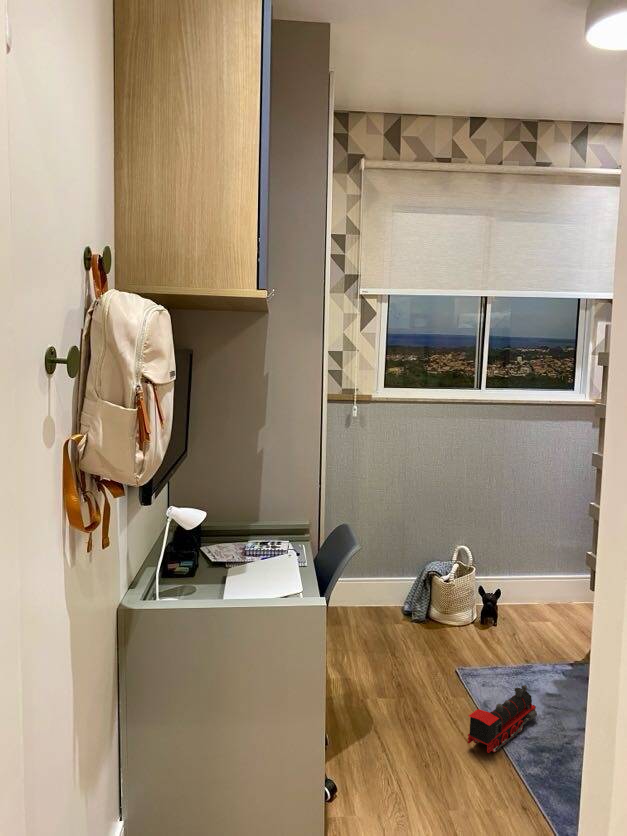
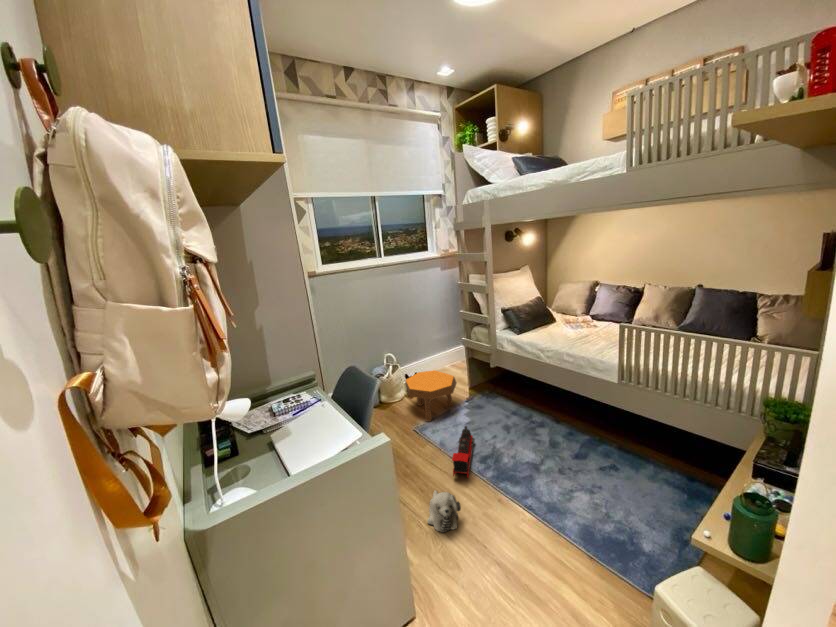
footstool: none [465,591,557,671] -> present [405,370,457,421]
plush toy: none [397,738,447,798] -> present [427,490,461,532]

